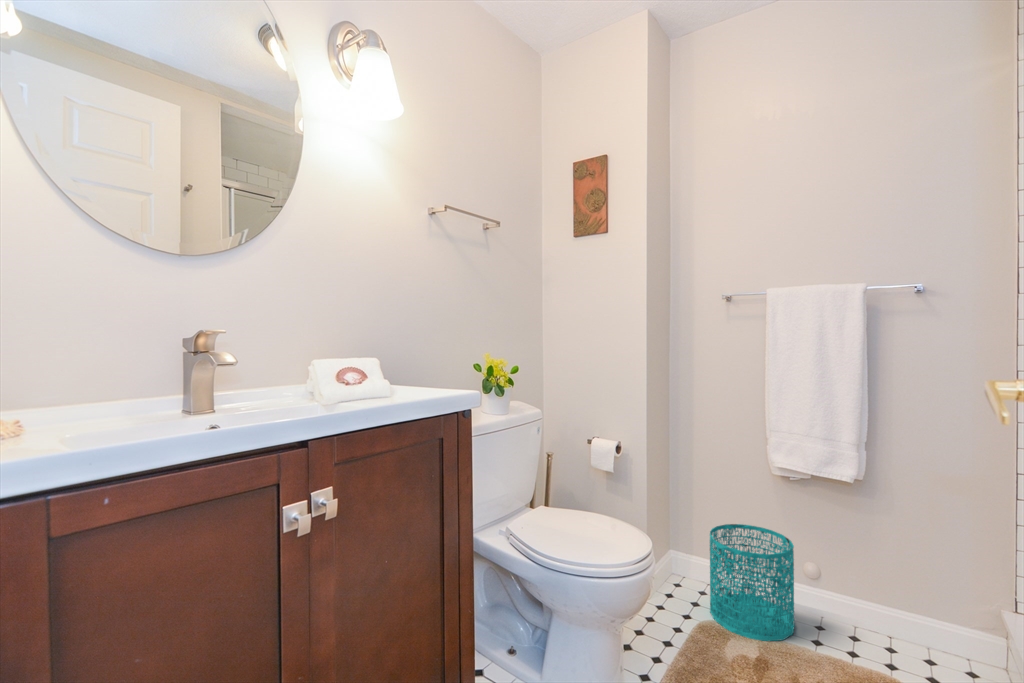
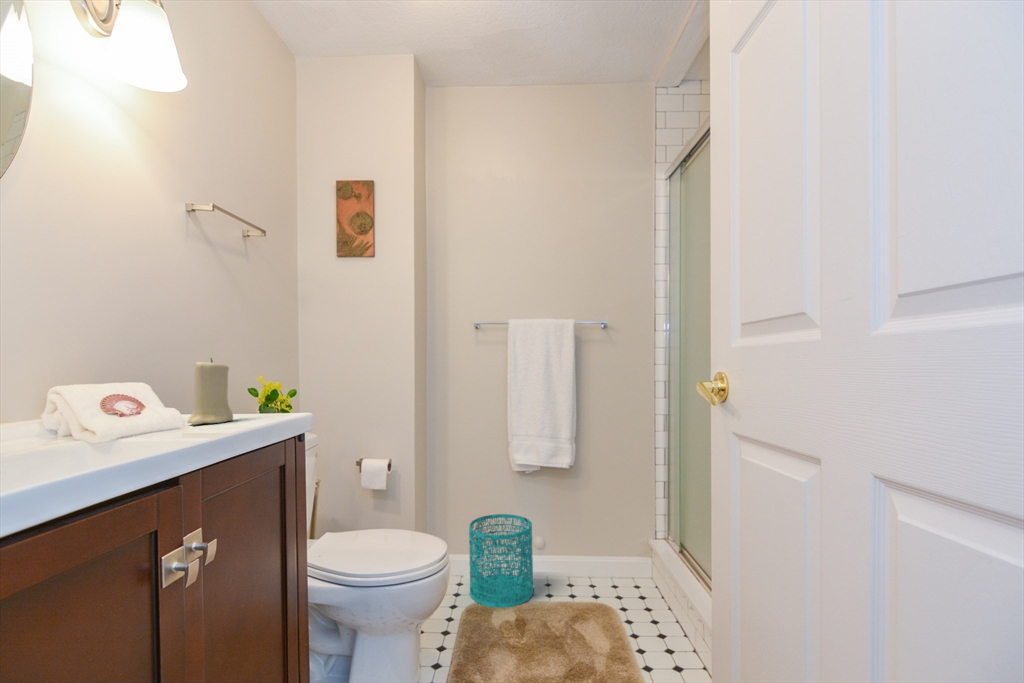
candle: none [400,338,433,395] -> present [187,358,233,425]

